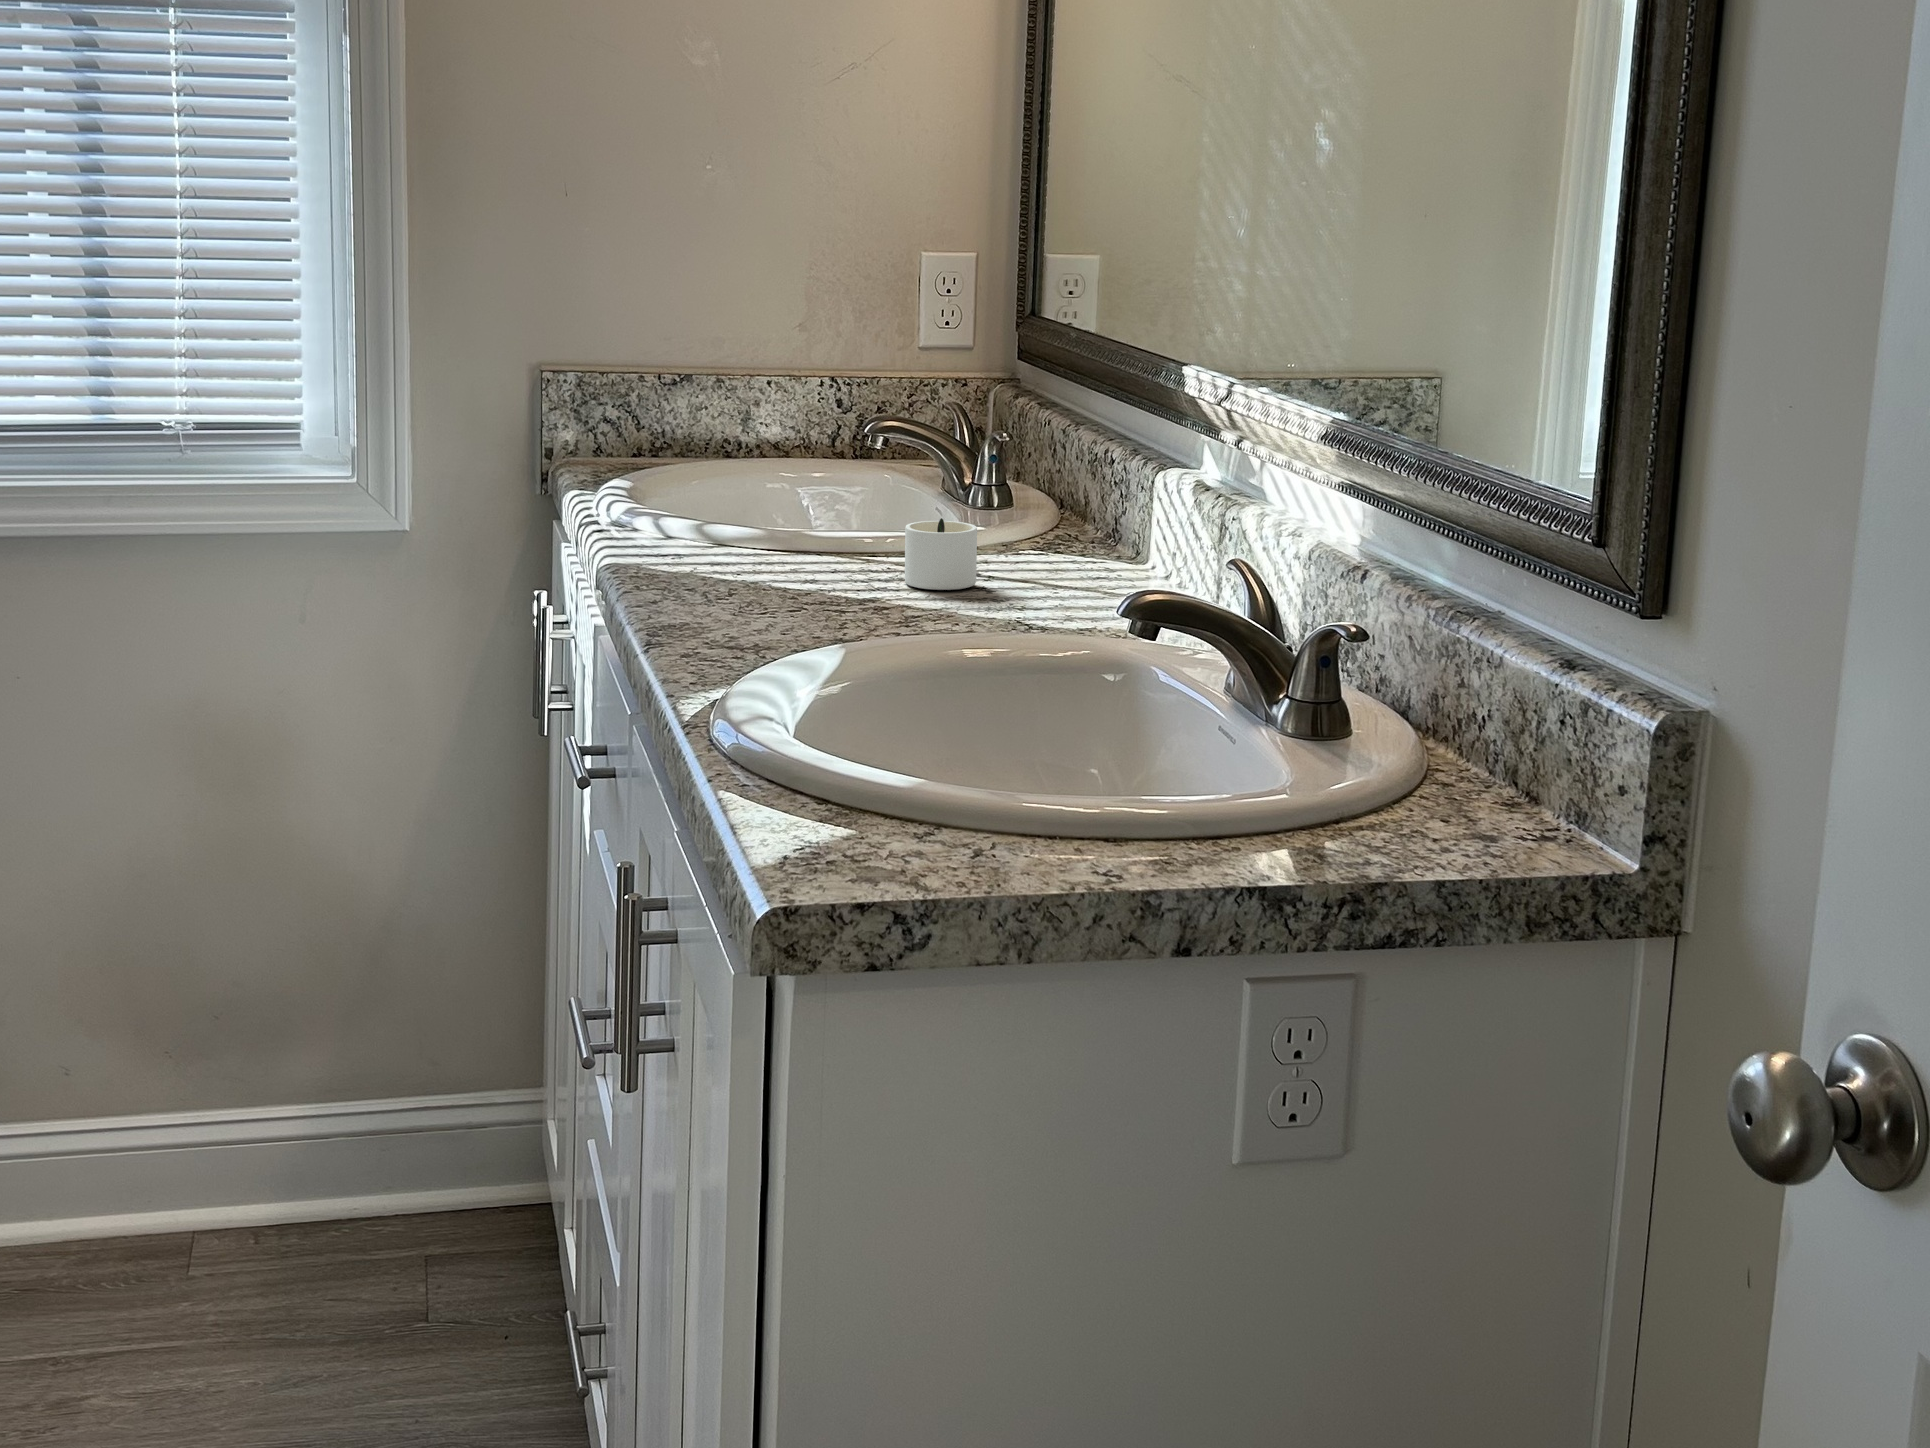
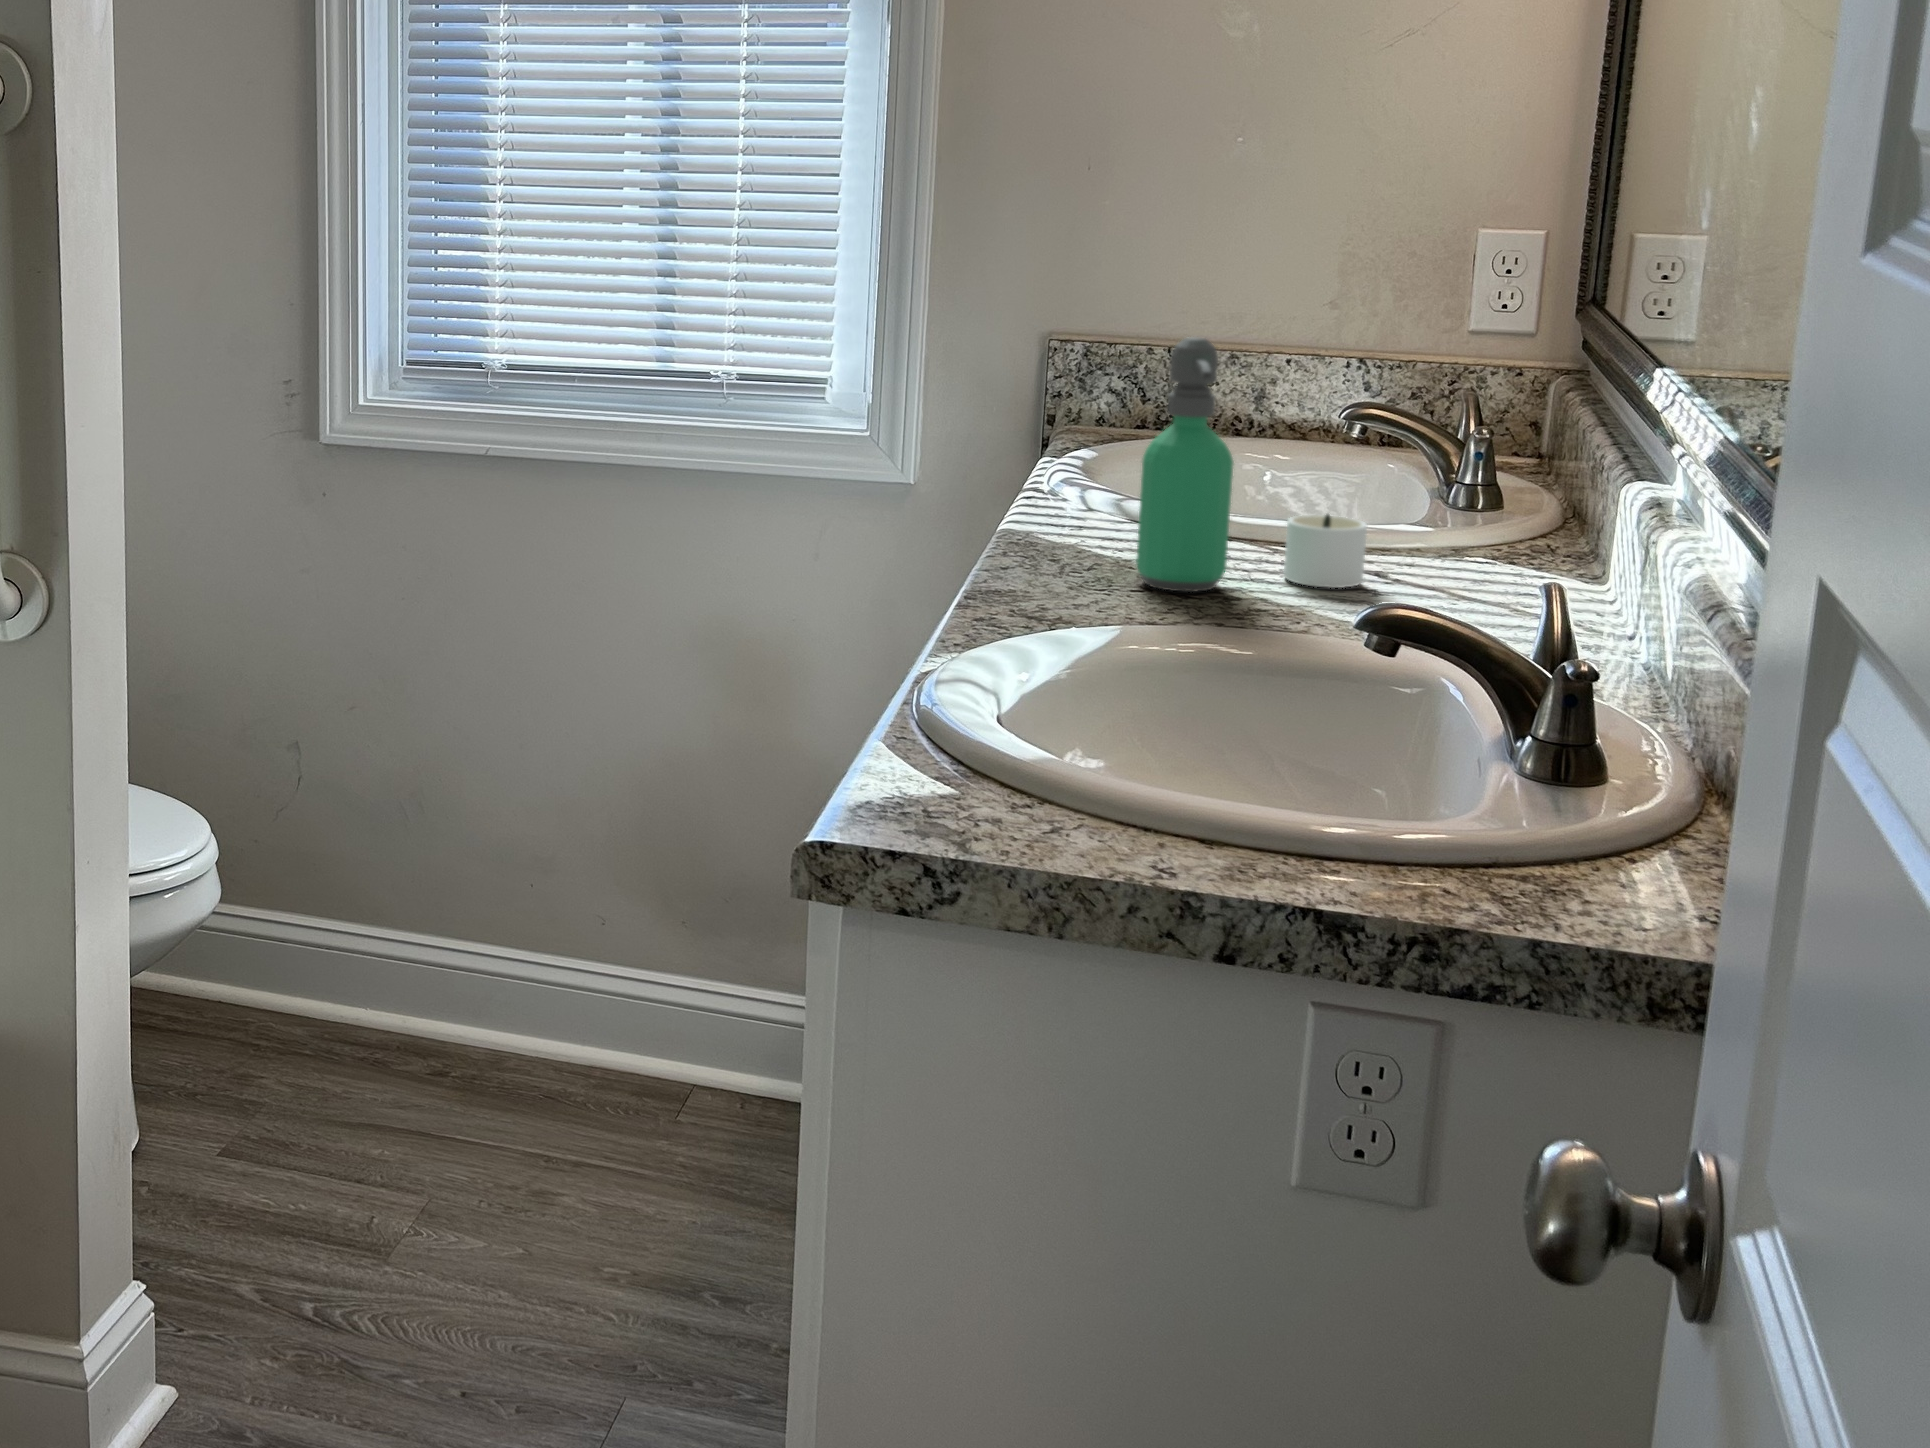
soap dispenser: none [788,353,876,608] -> present [1136,337,1233,592]

